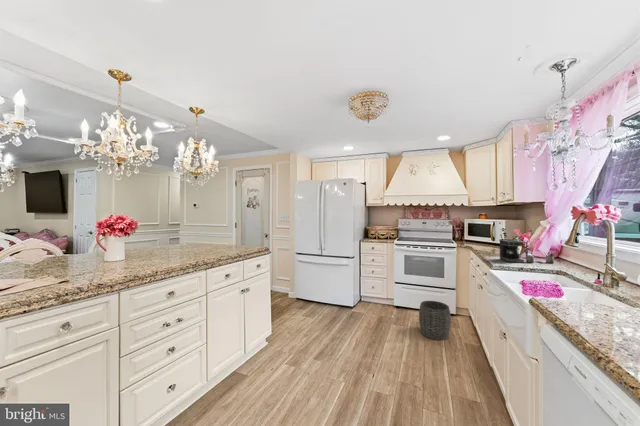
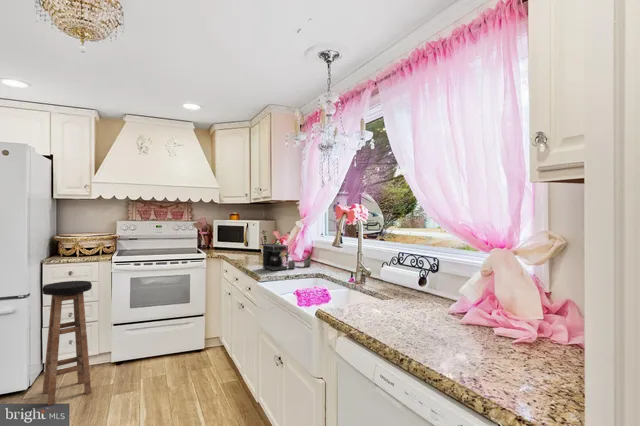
bar stool: none [359,252,382,318] -> present [42,281,92,405]
woven basket: present [419,301,451,340] -> none [159,339,204,396]

